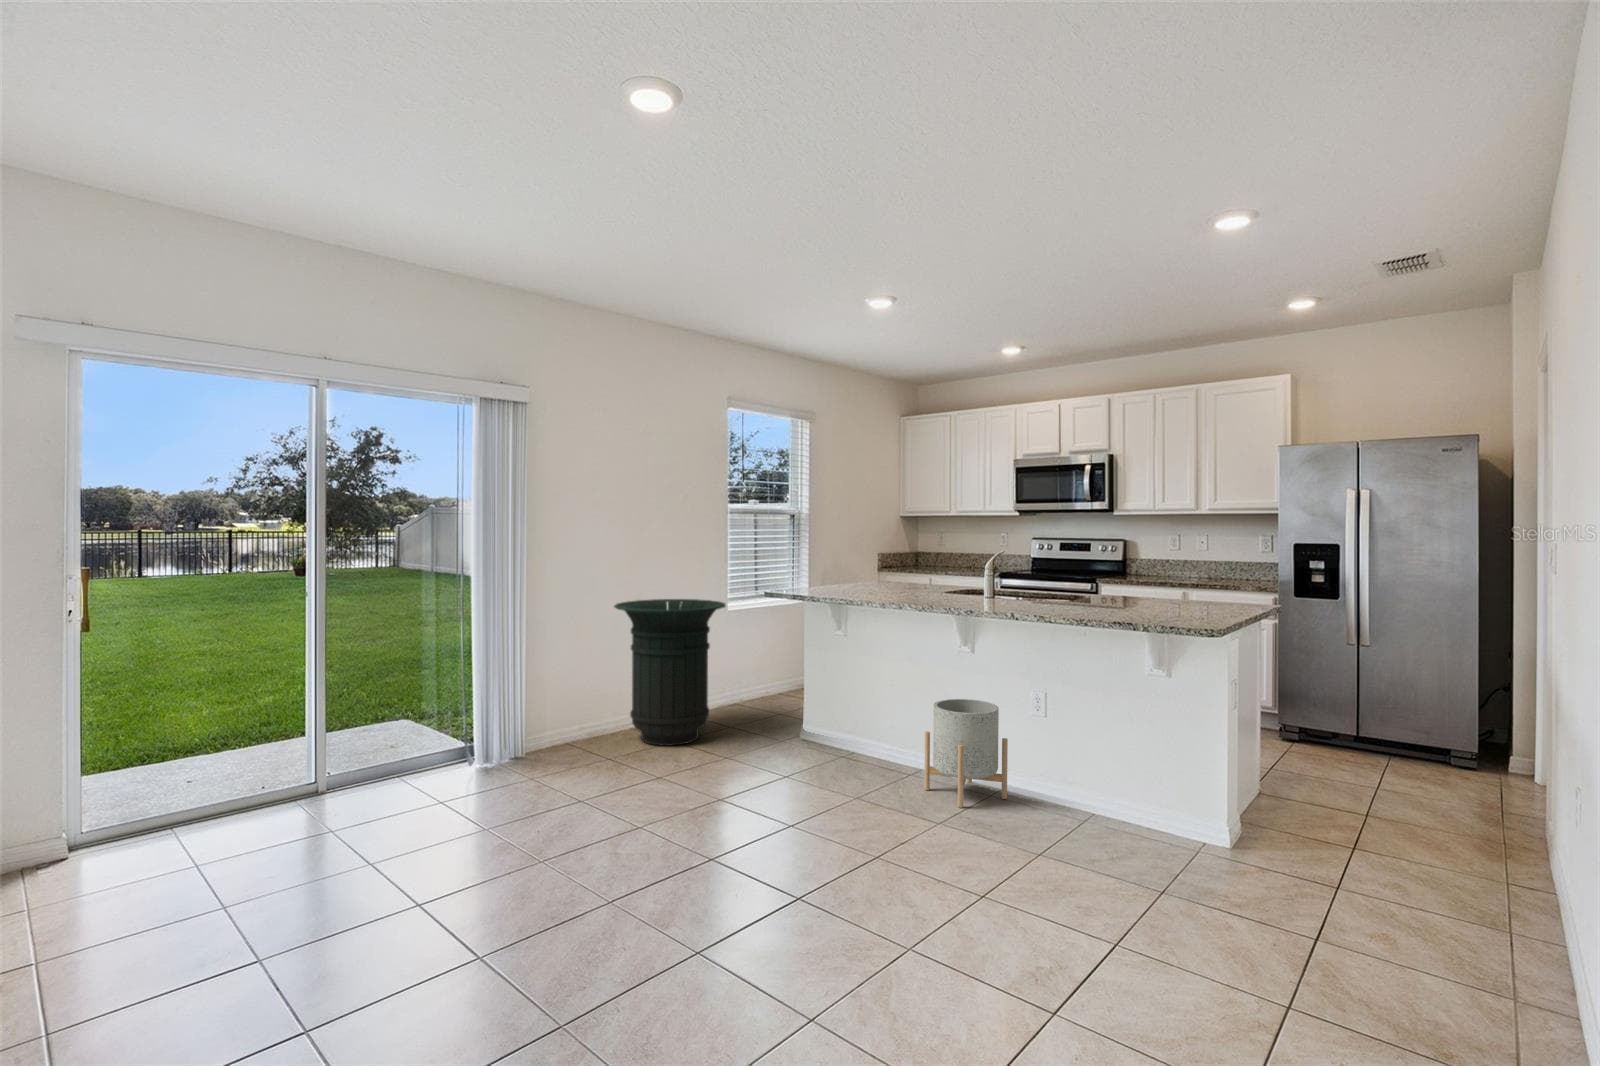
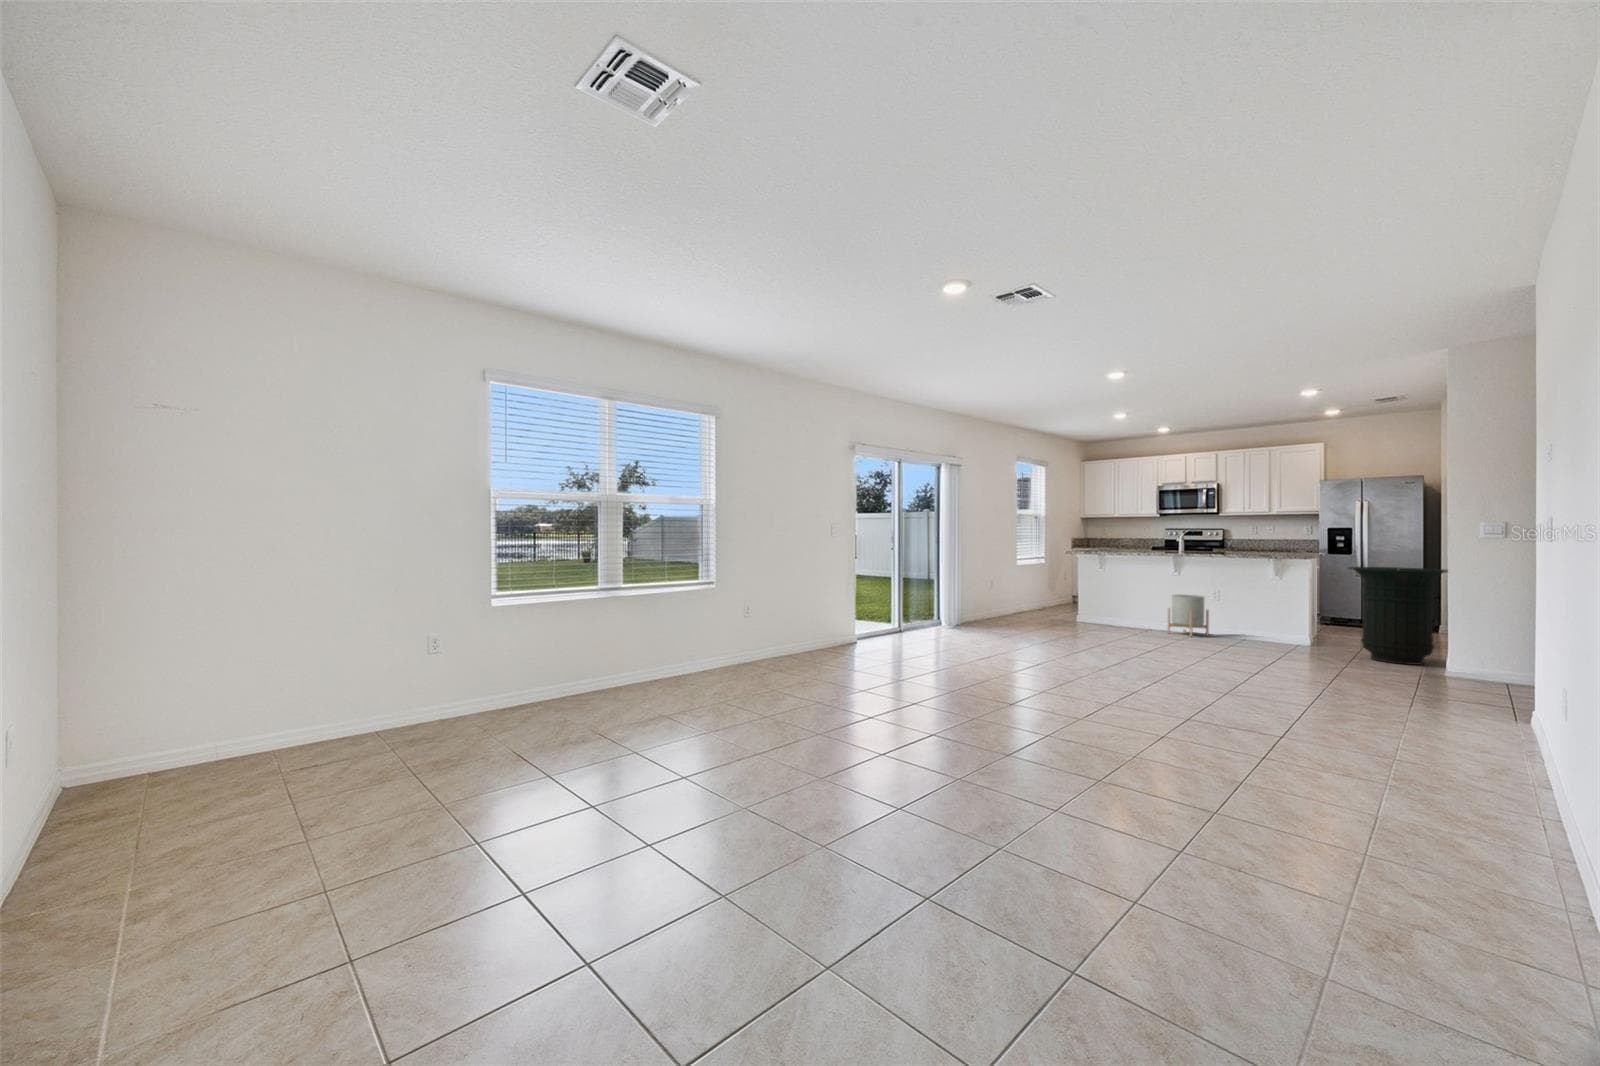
trash can: present [614,599,725,746] -> present [1348,567,1448,665]

